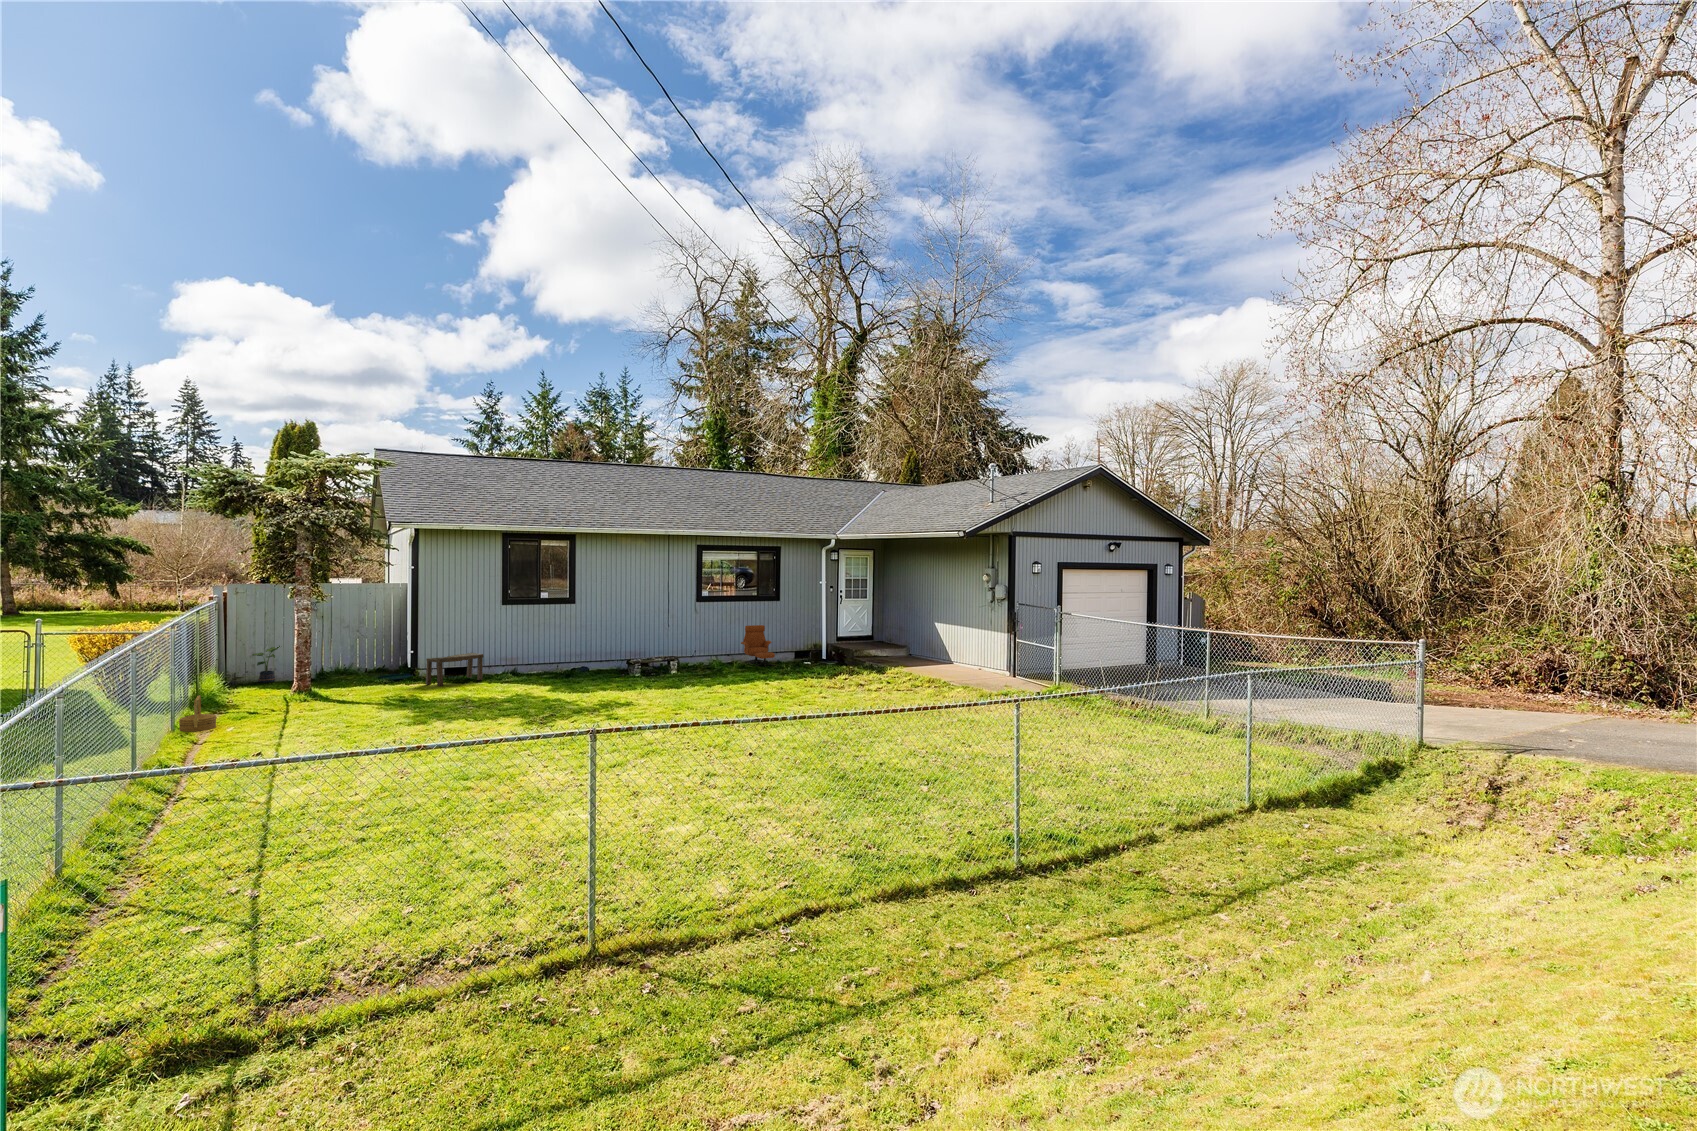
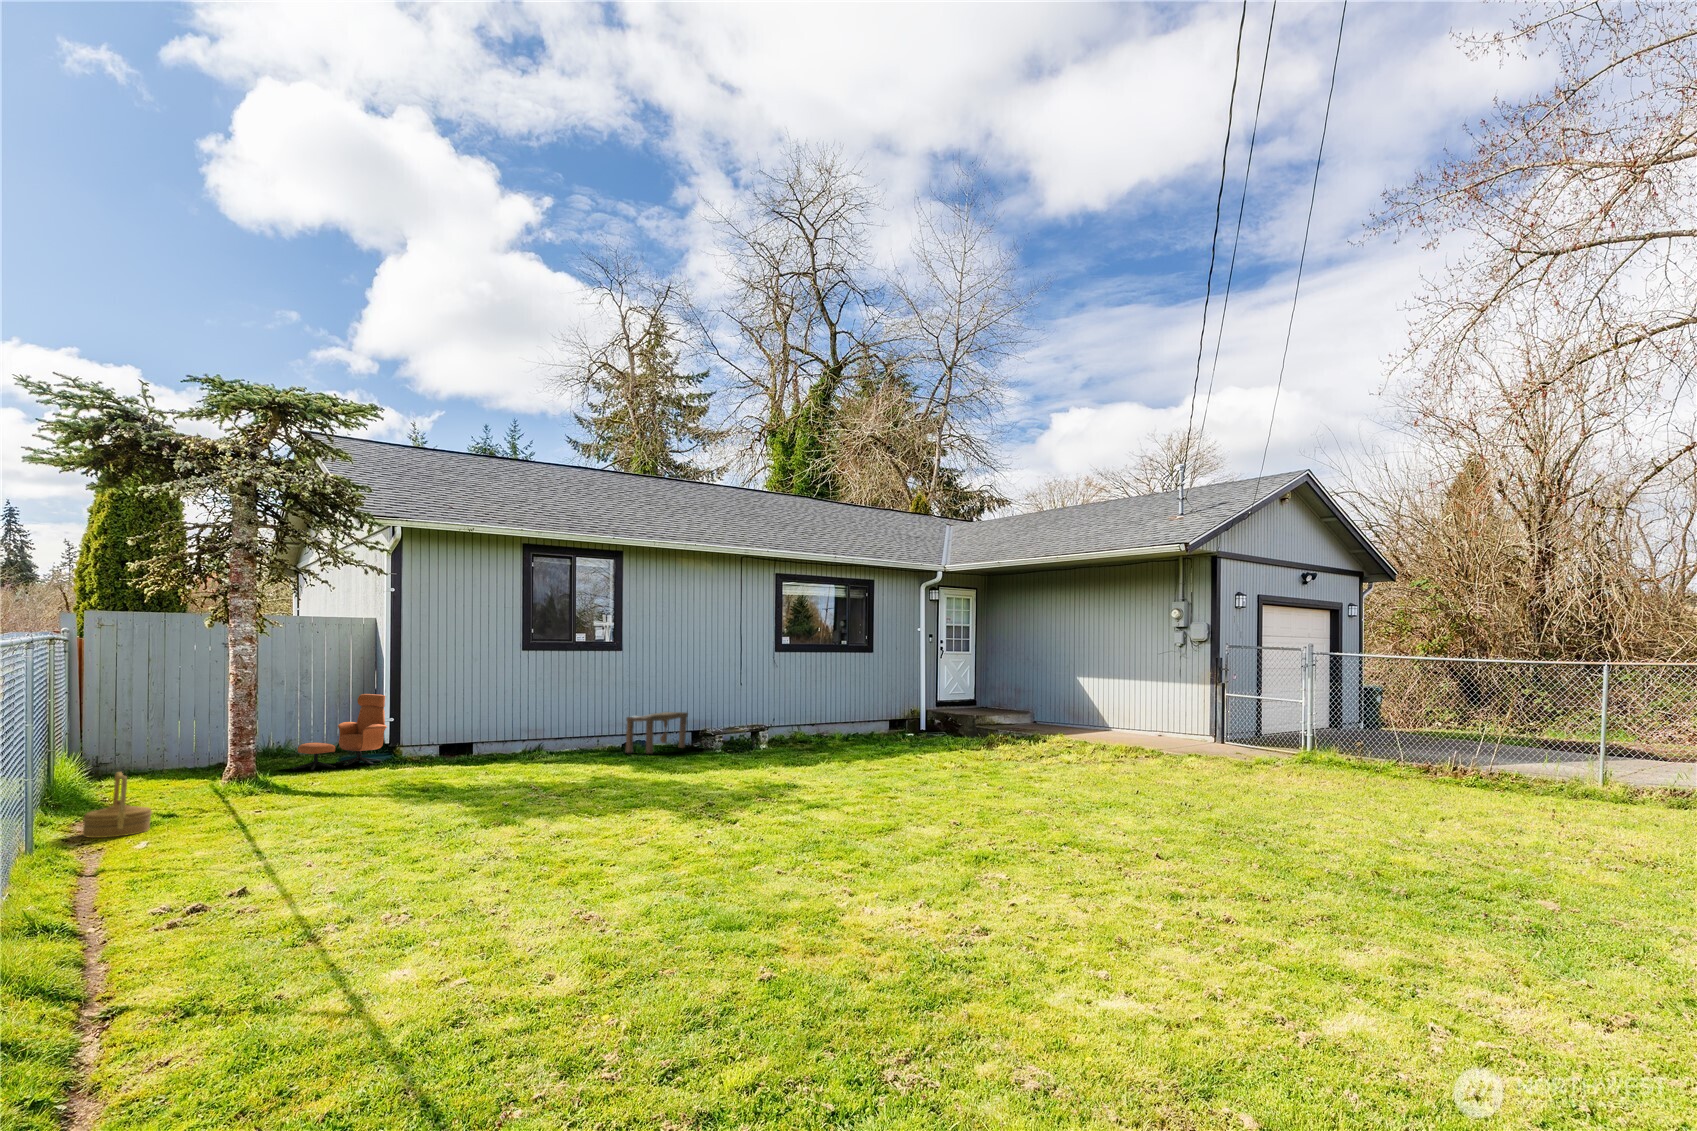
lounge chair: present [741,625,775,667] -> present [293,694,387,770]
potted plant: present [252,646,280,683] -> none [121,711,174,772]
bench: present [426,653,484,686] -> present [626,712,688,754]

